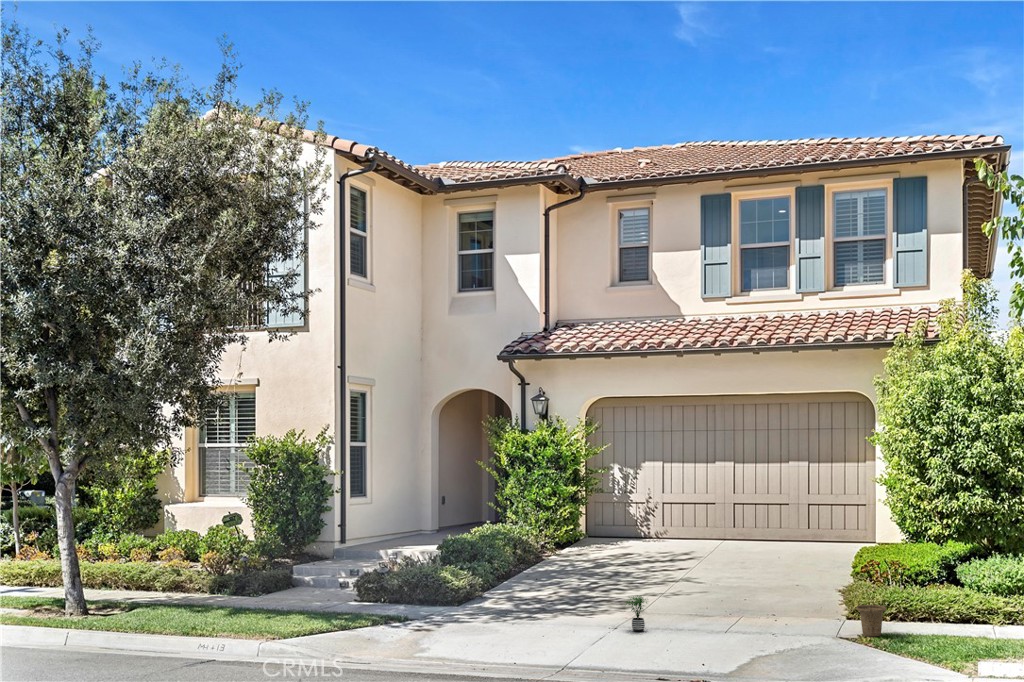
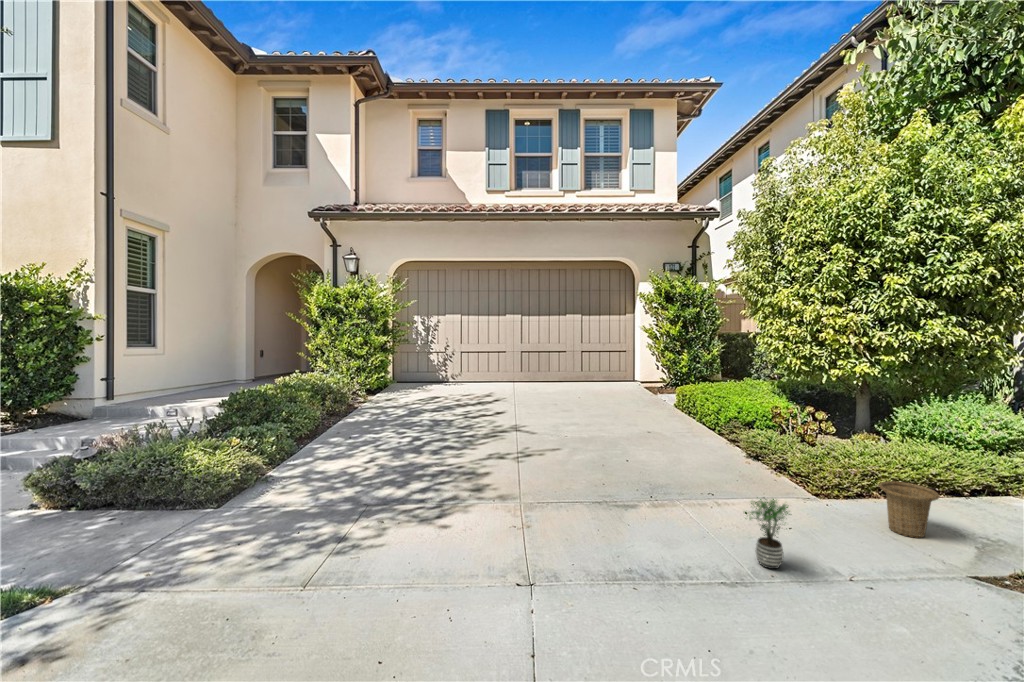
potted plant: present [626,596,647,632] -> present [750,497,790,569]

